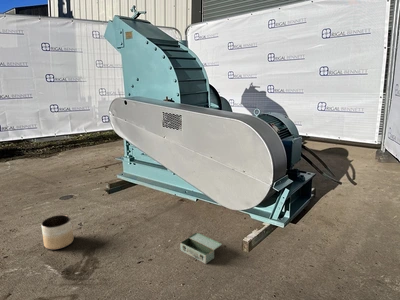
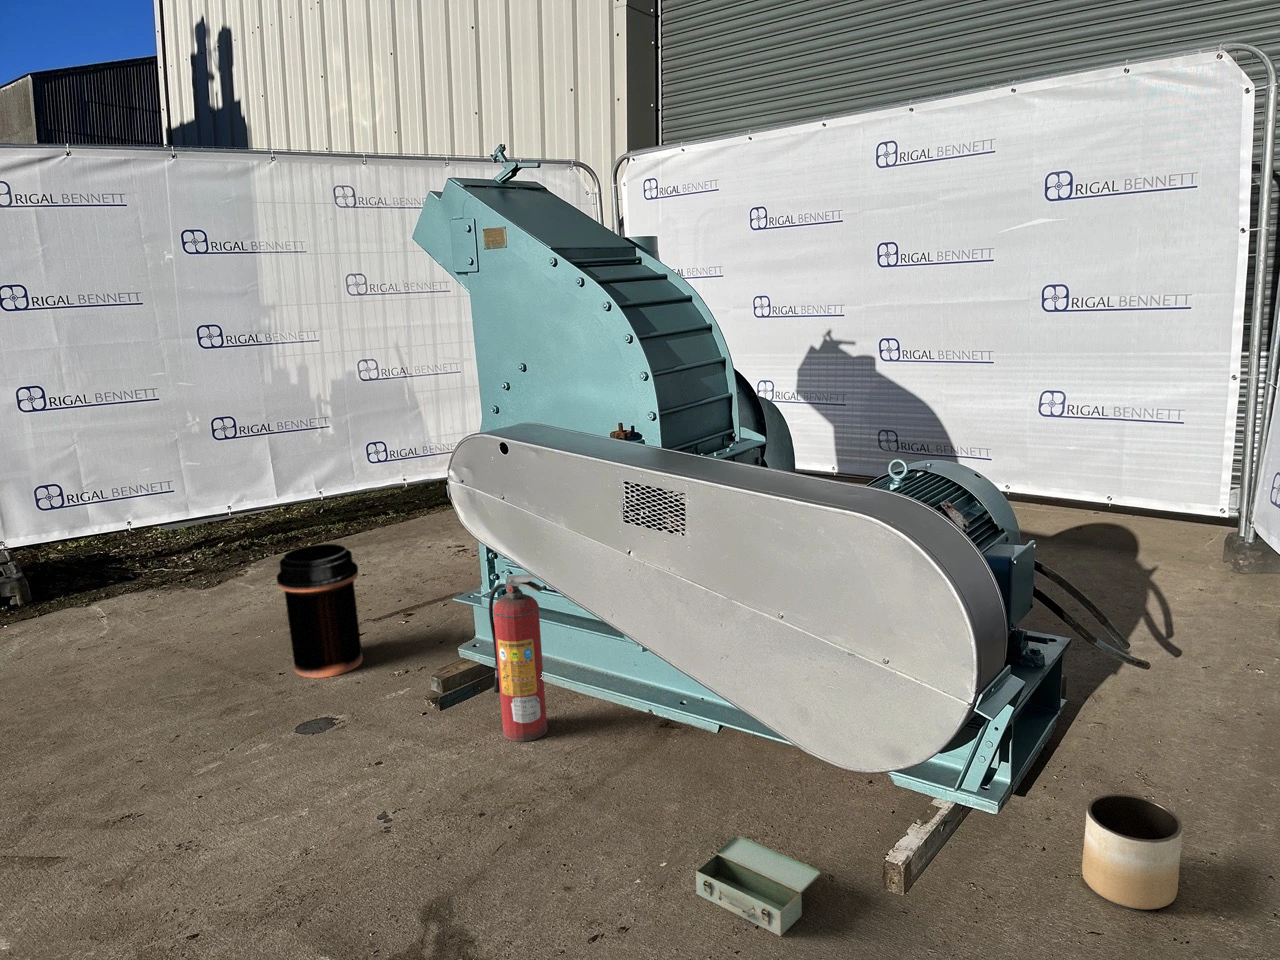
trash can: none [60,141,89,184] -> present [277,544,362,678]
fire extinguisher: none [125,148,144,204] -> present [489,574,548,742]
planter: present [41,215,74,249] -> present [1082,794,1182,909]

